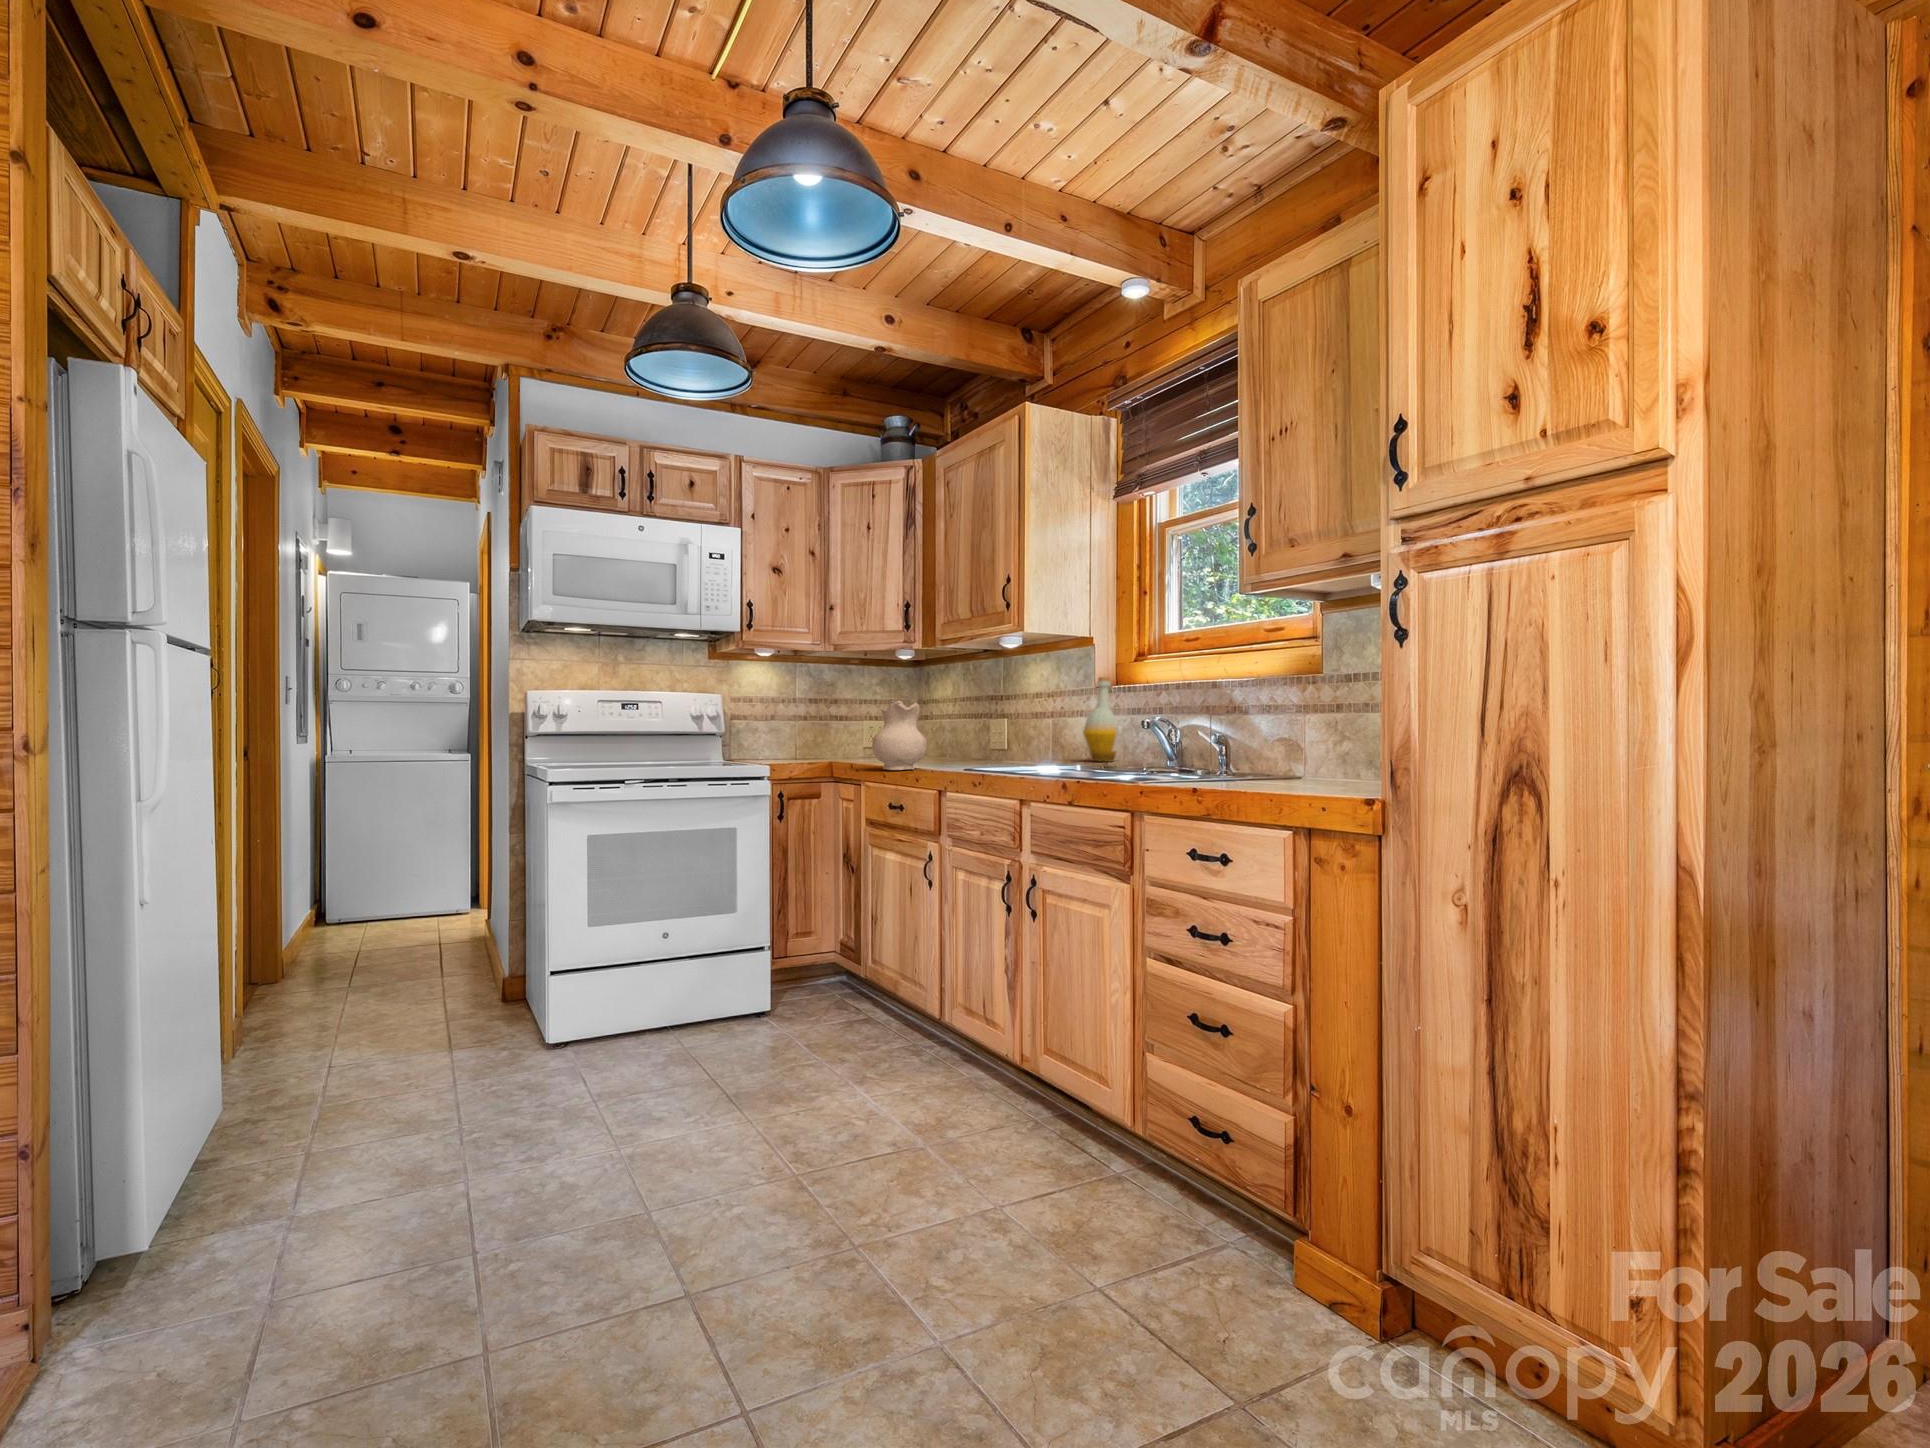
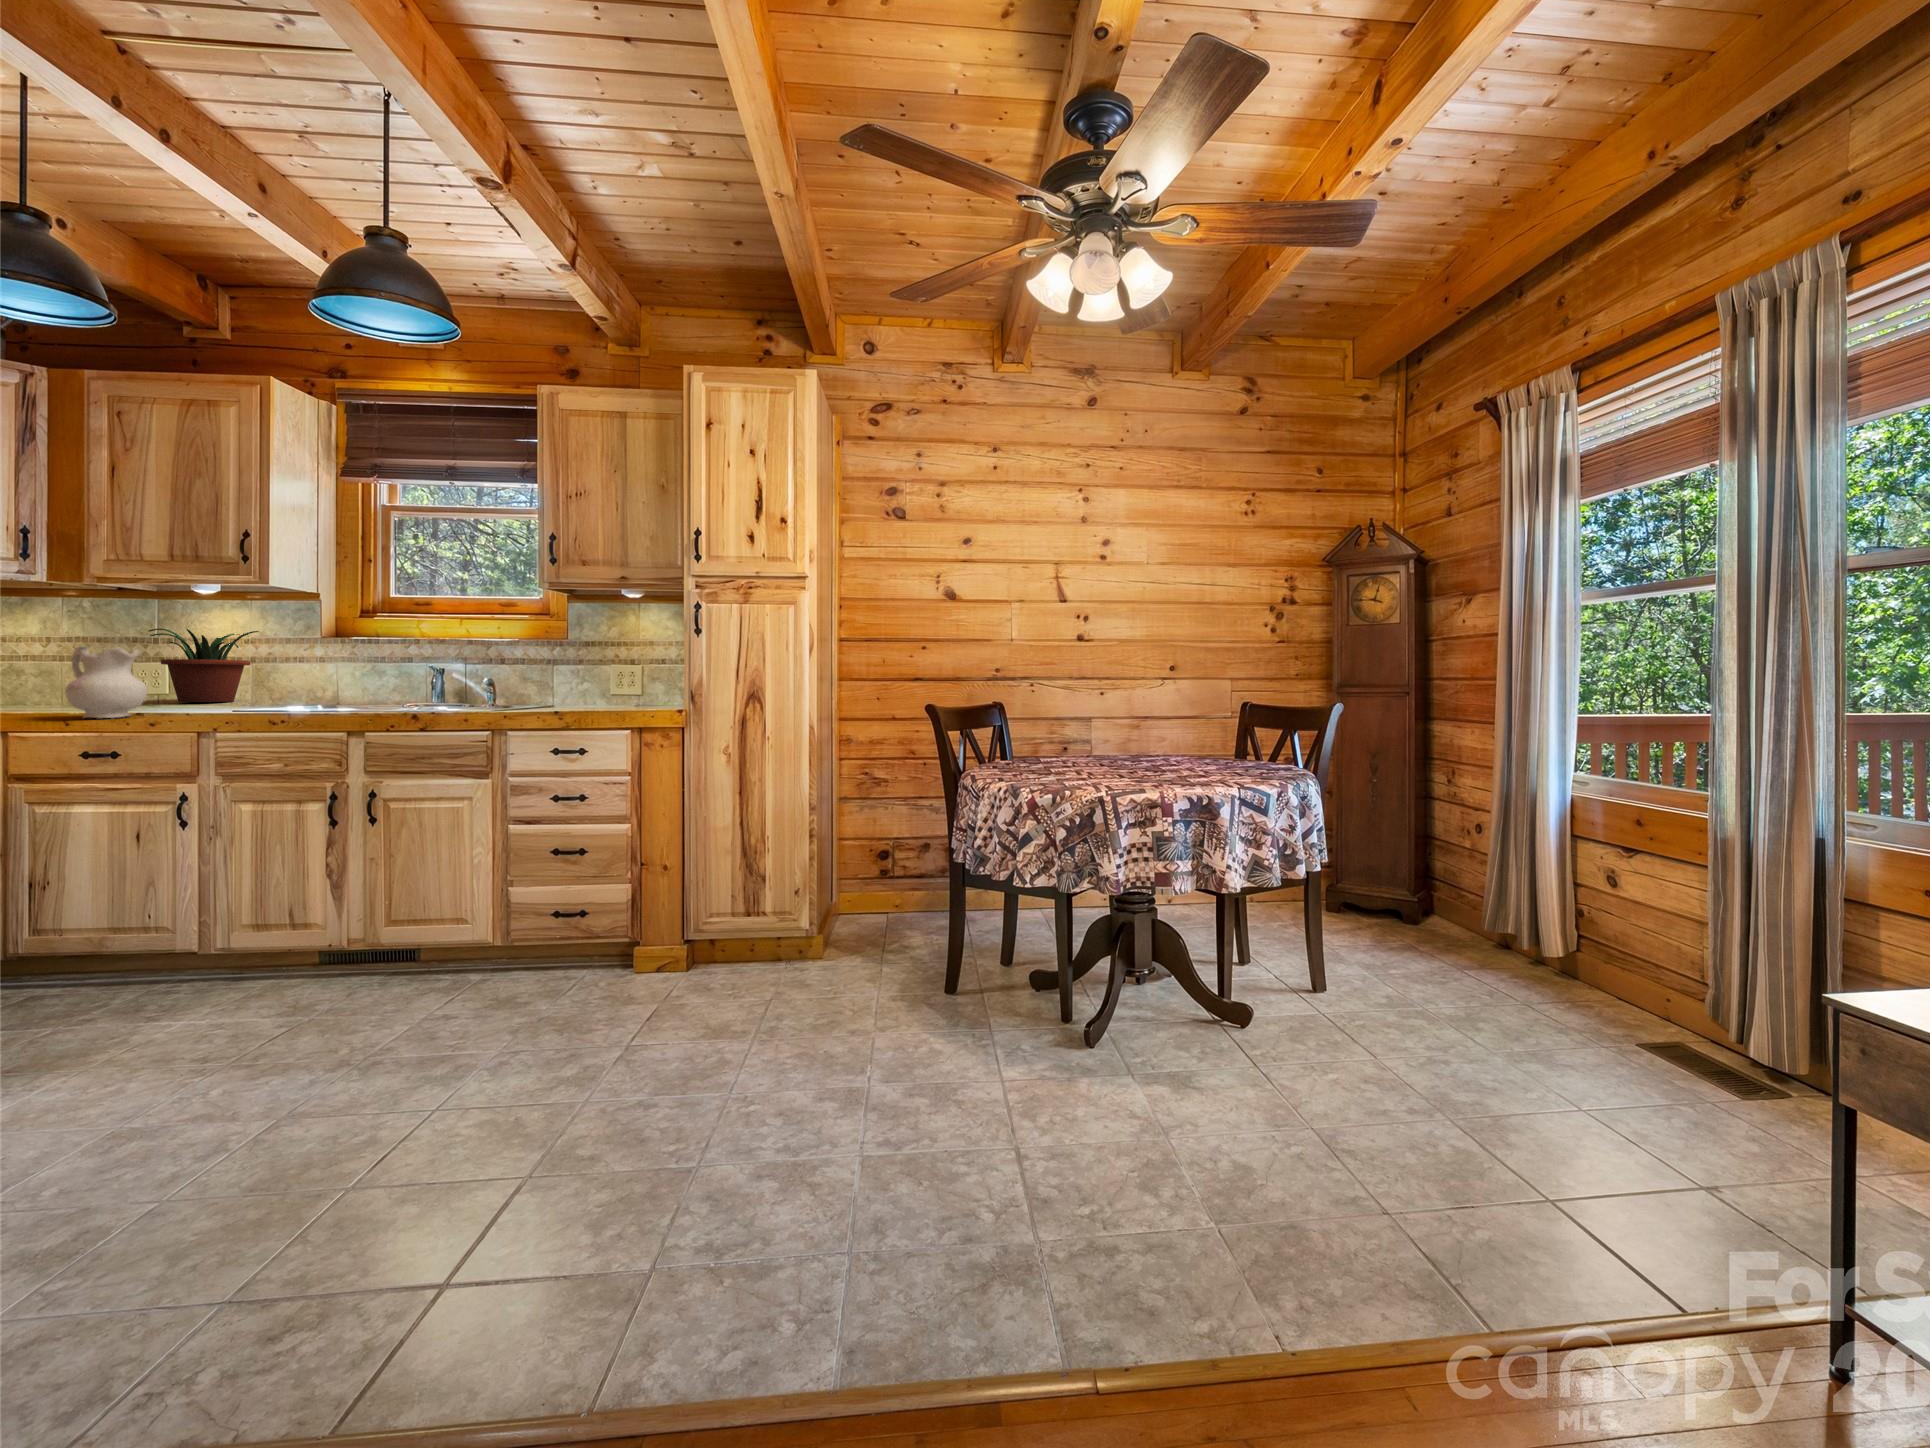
bottle: present [1083,677,1116,762] -> none [313,630,357,701]
potted plant: none [978,683,1061,759] -> present [148,628,259,702]

